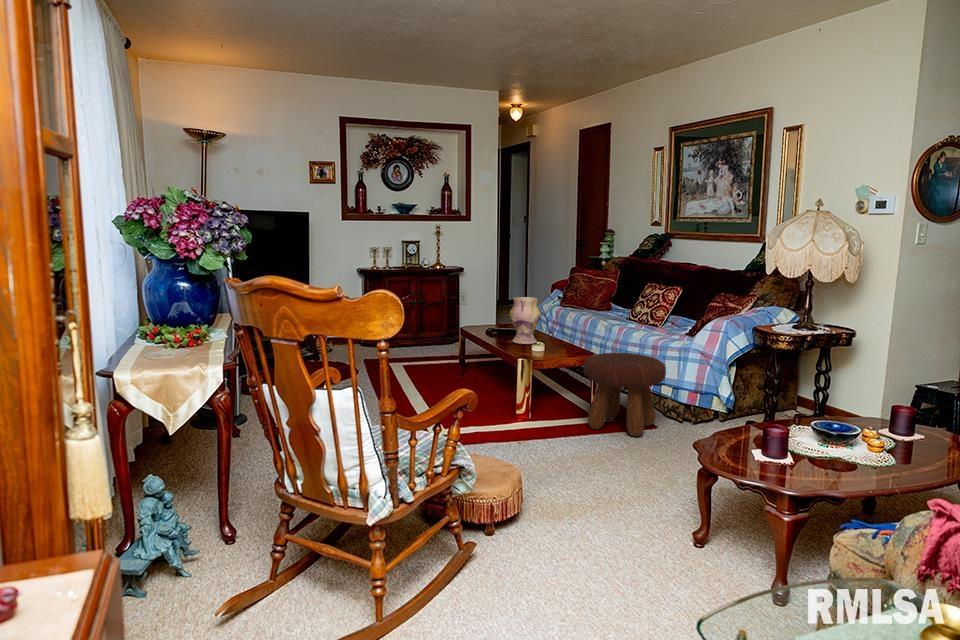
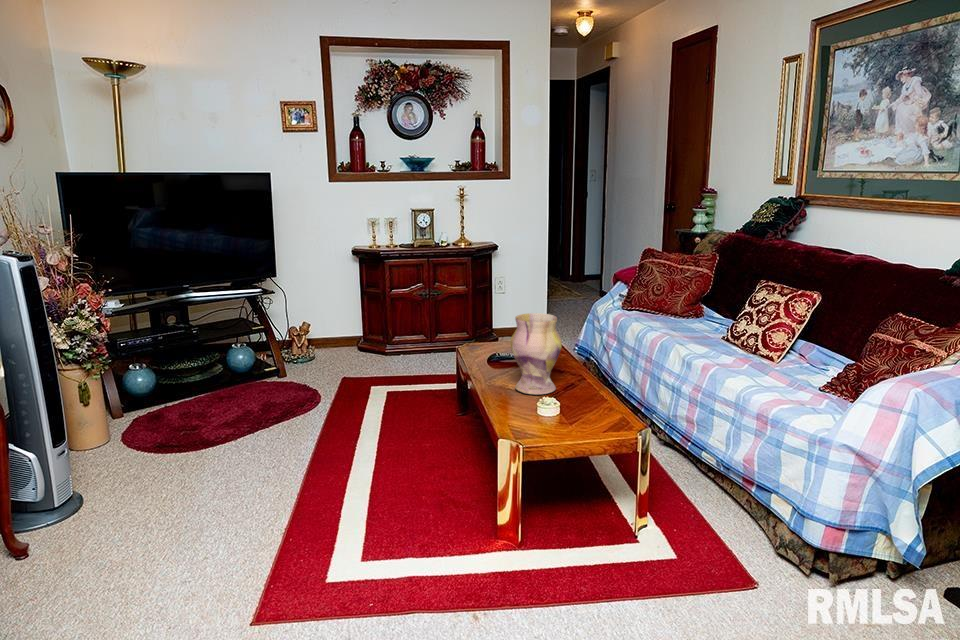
footstool: present [584,353,666,436] -> none [619,427,780,607]

